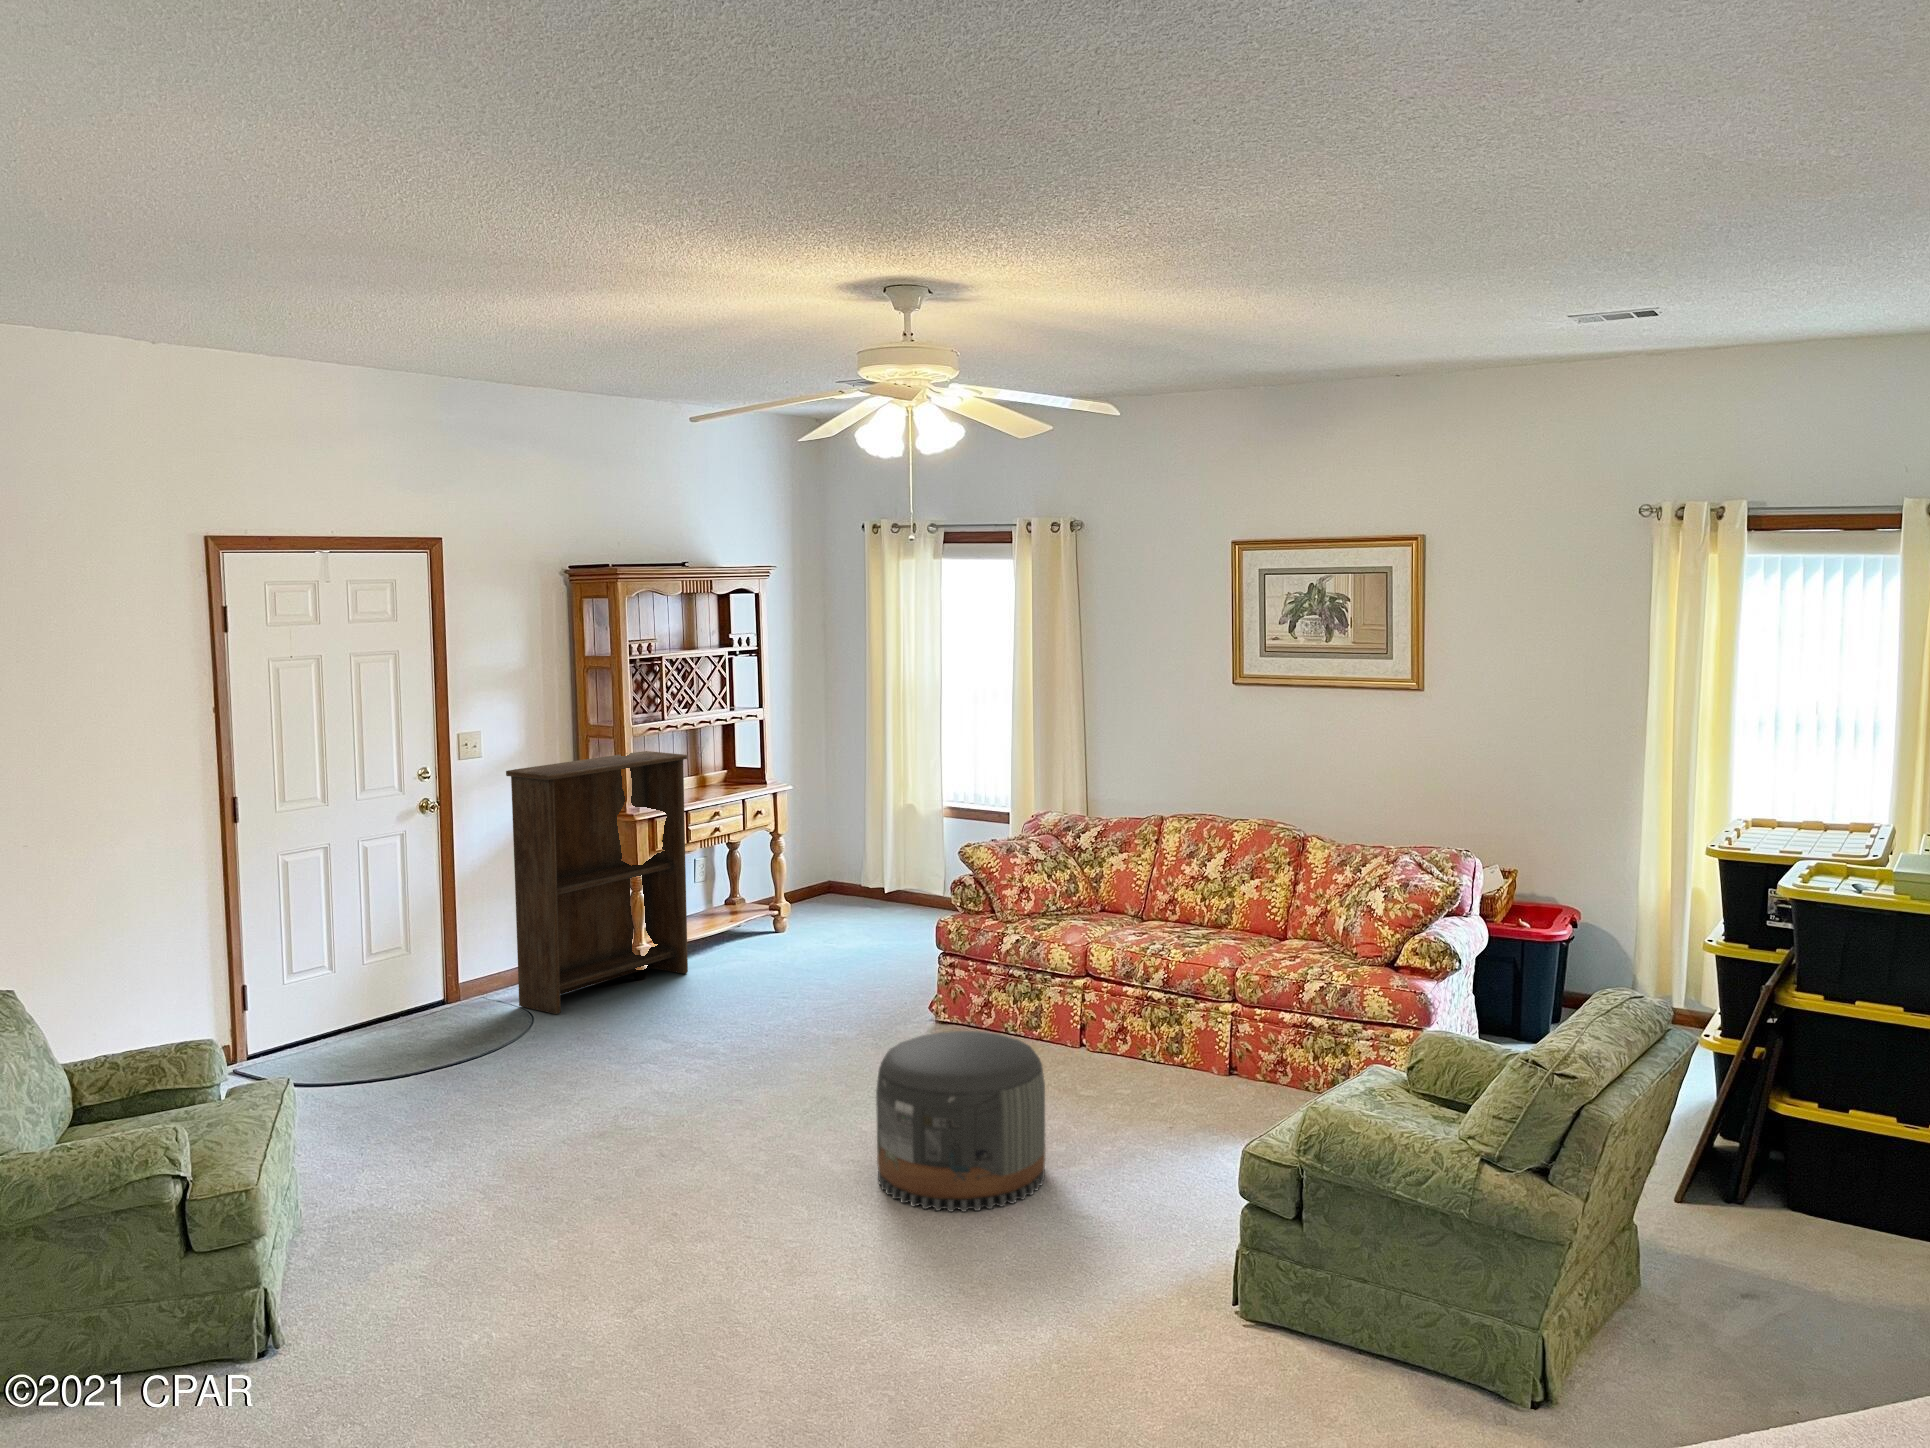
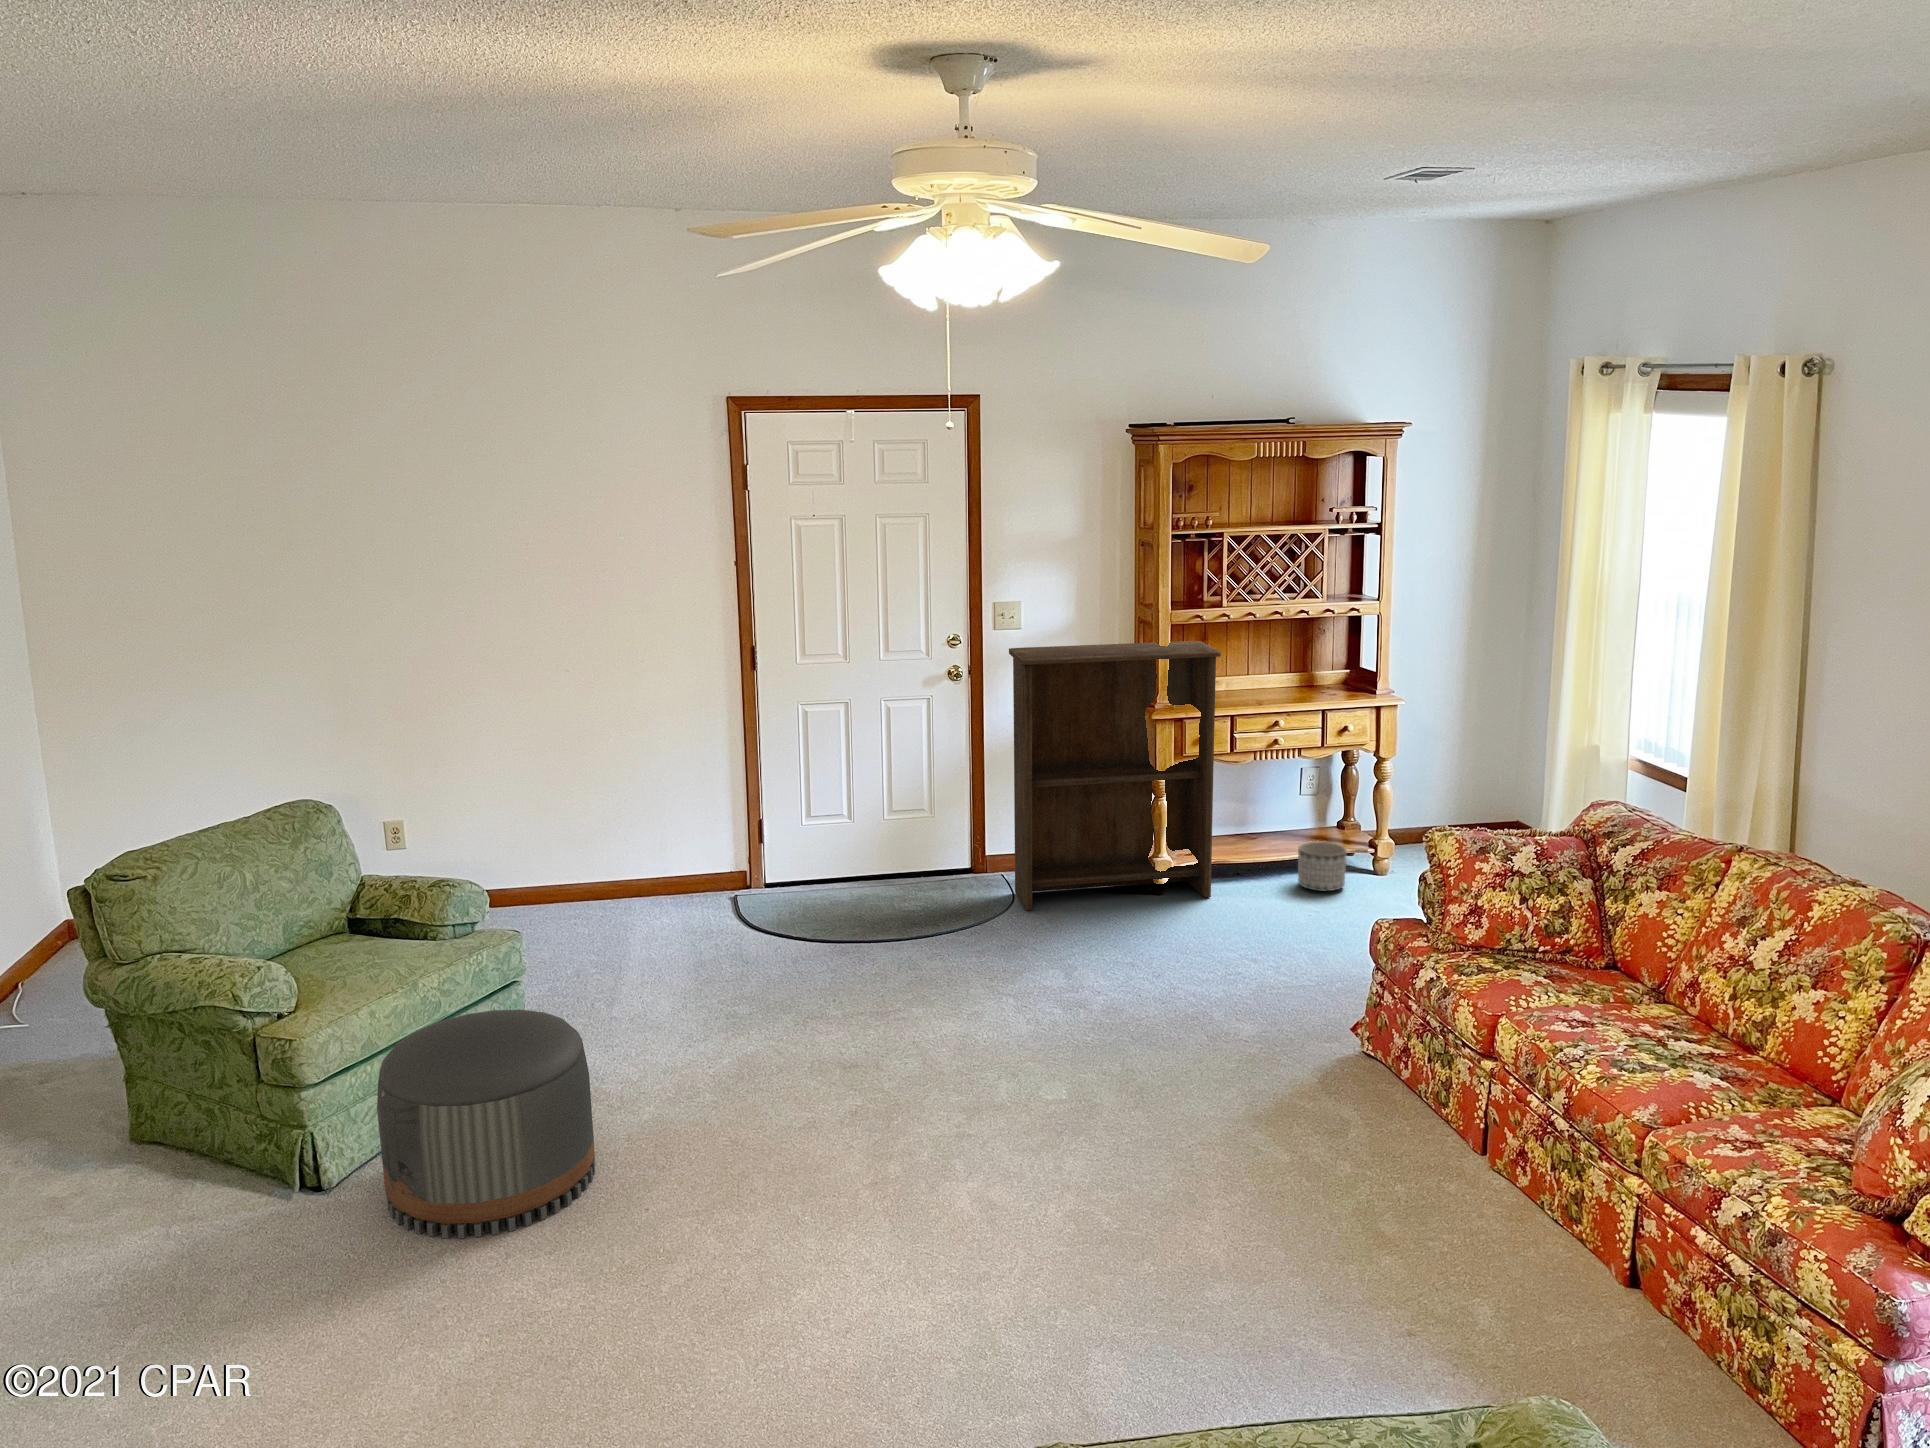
planter: none [735,911,776,952] -> present [1298,841,1347,891]
pouf: present [876,1031,1045,1212] -> present [377,1010,595,1238]

